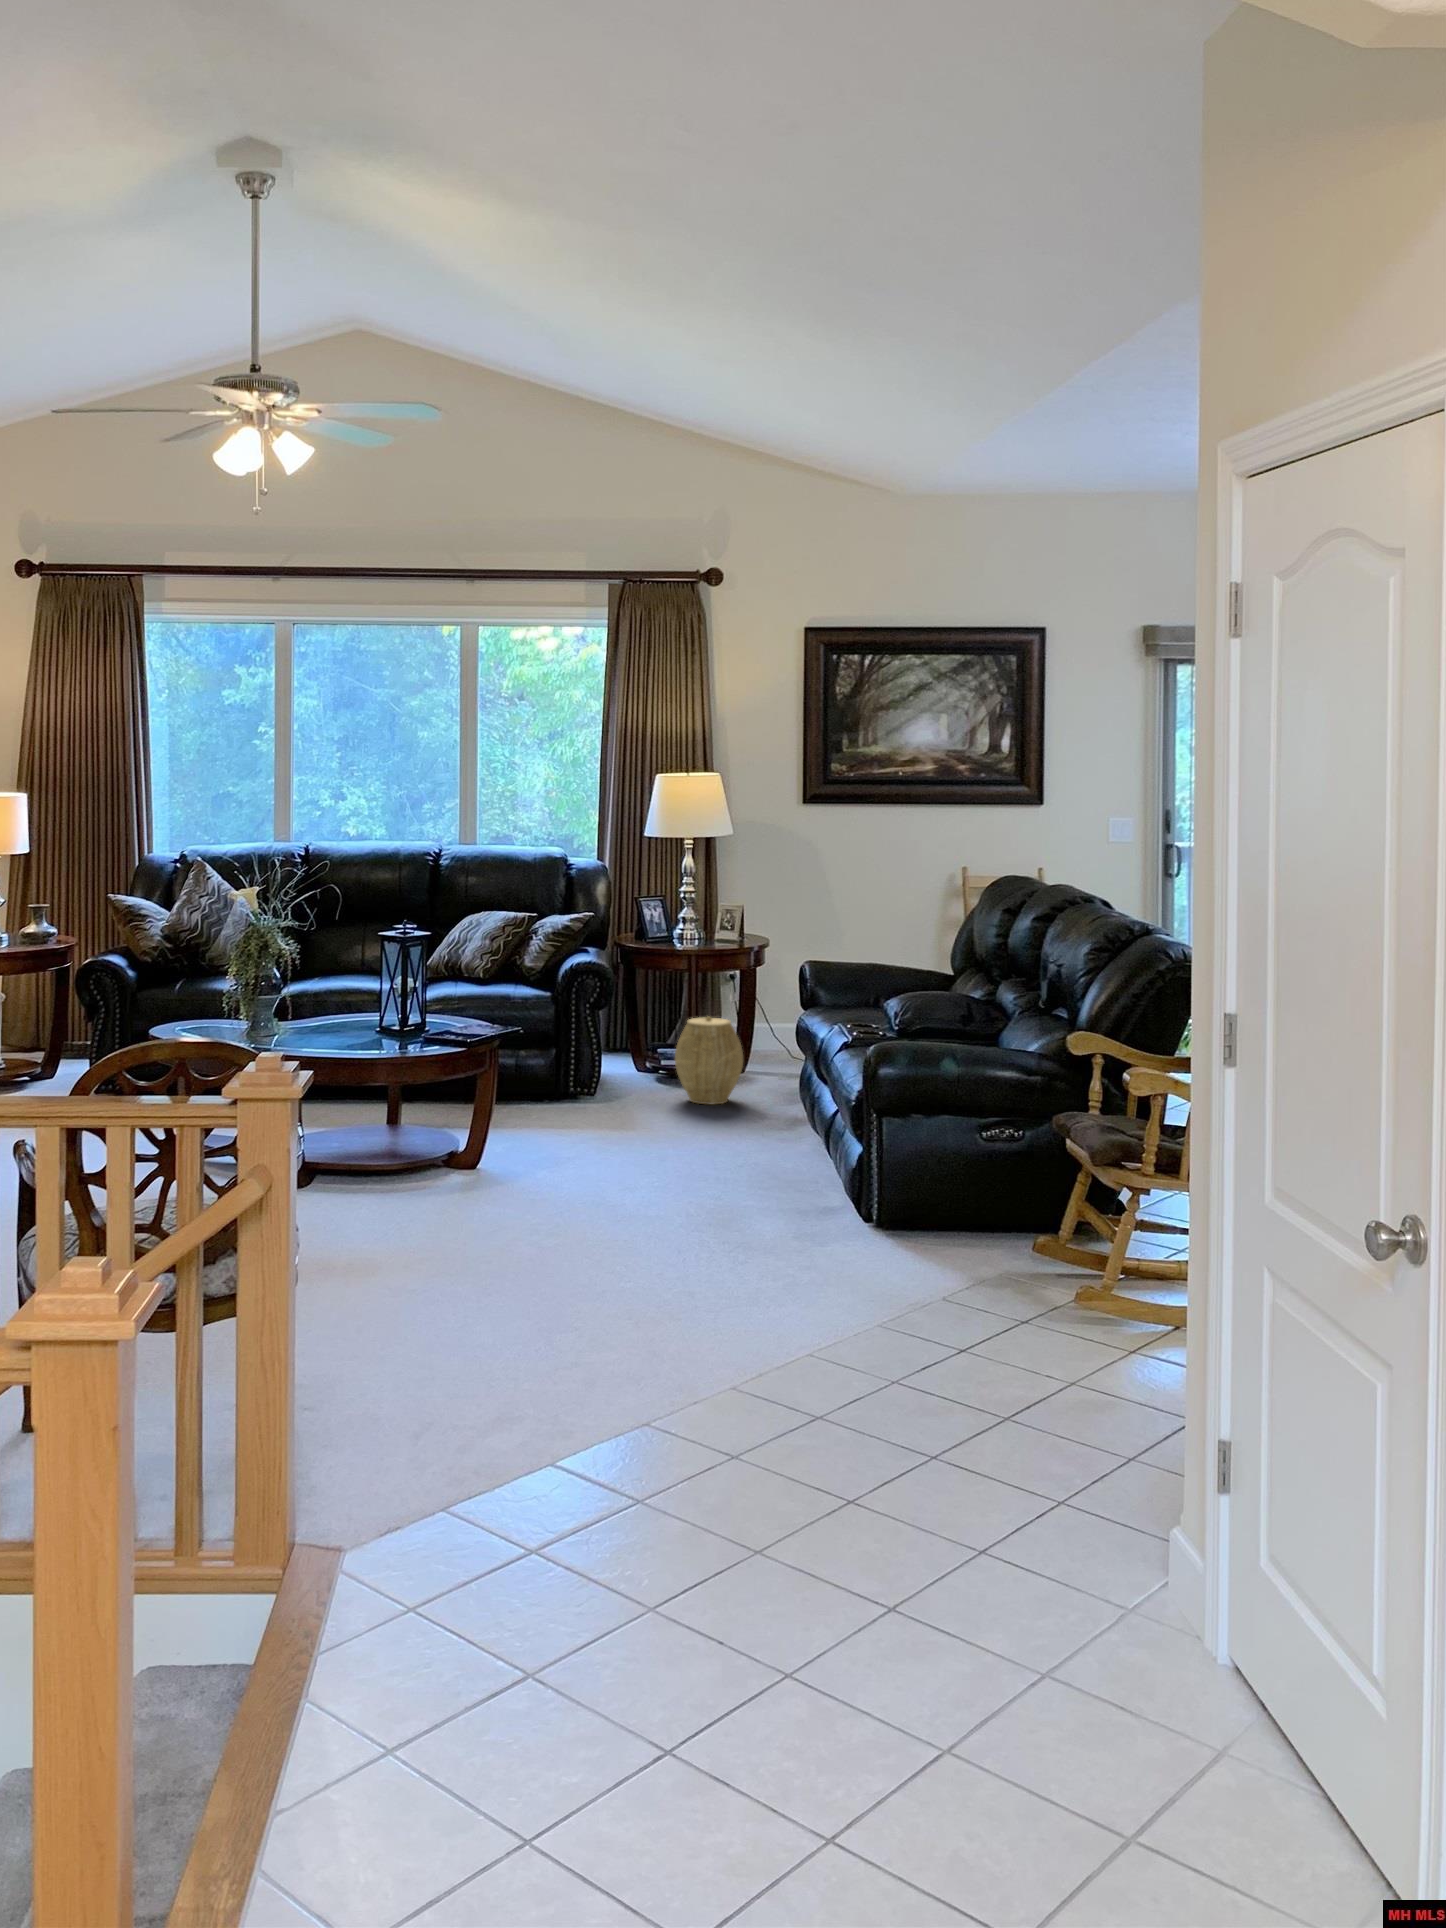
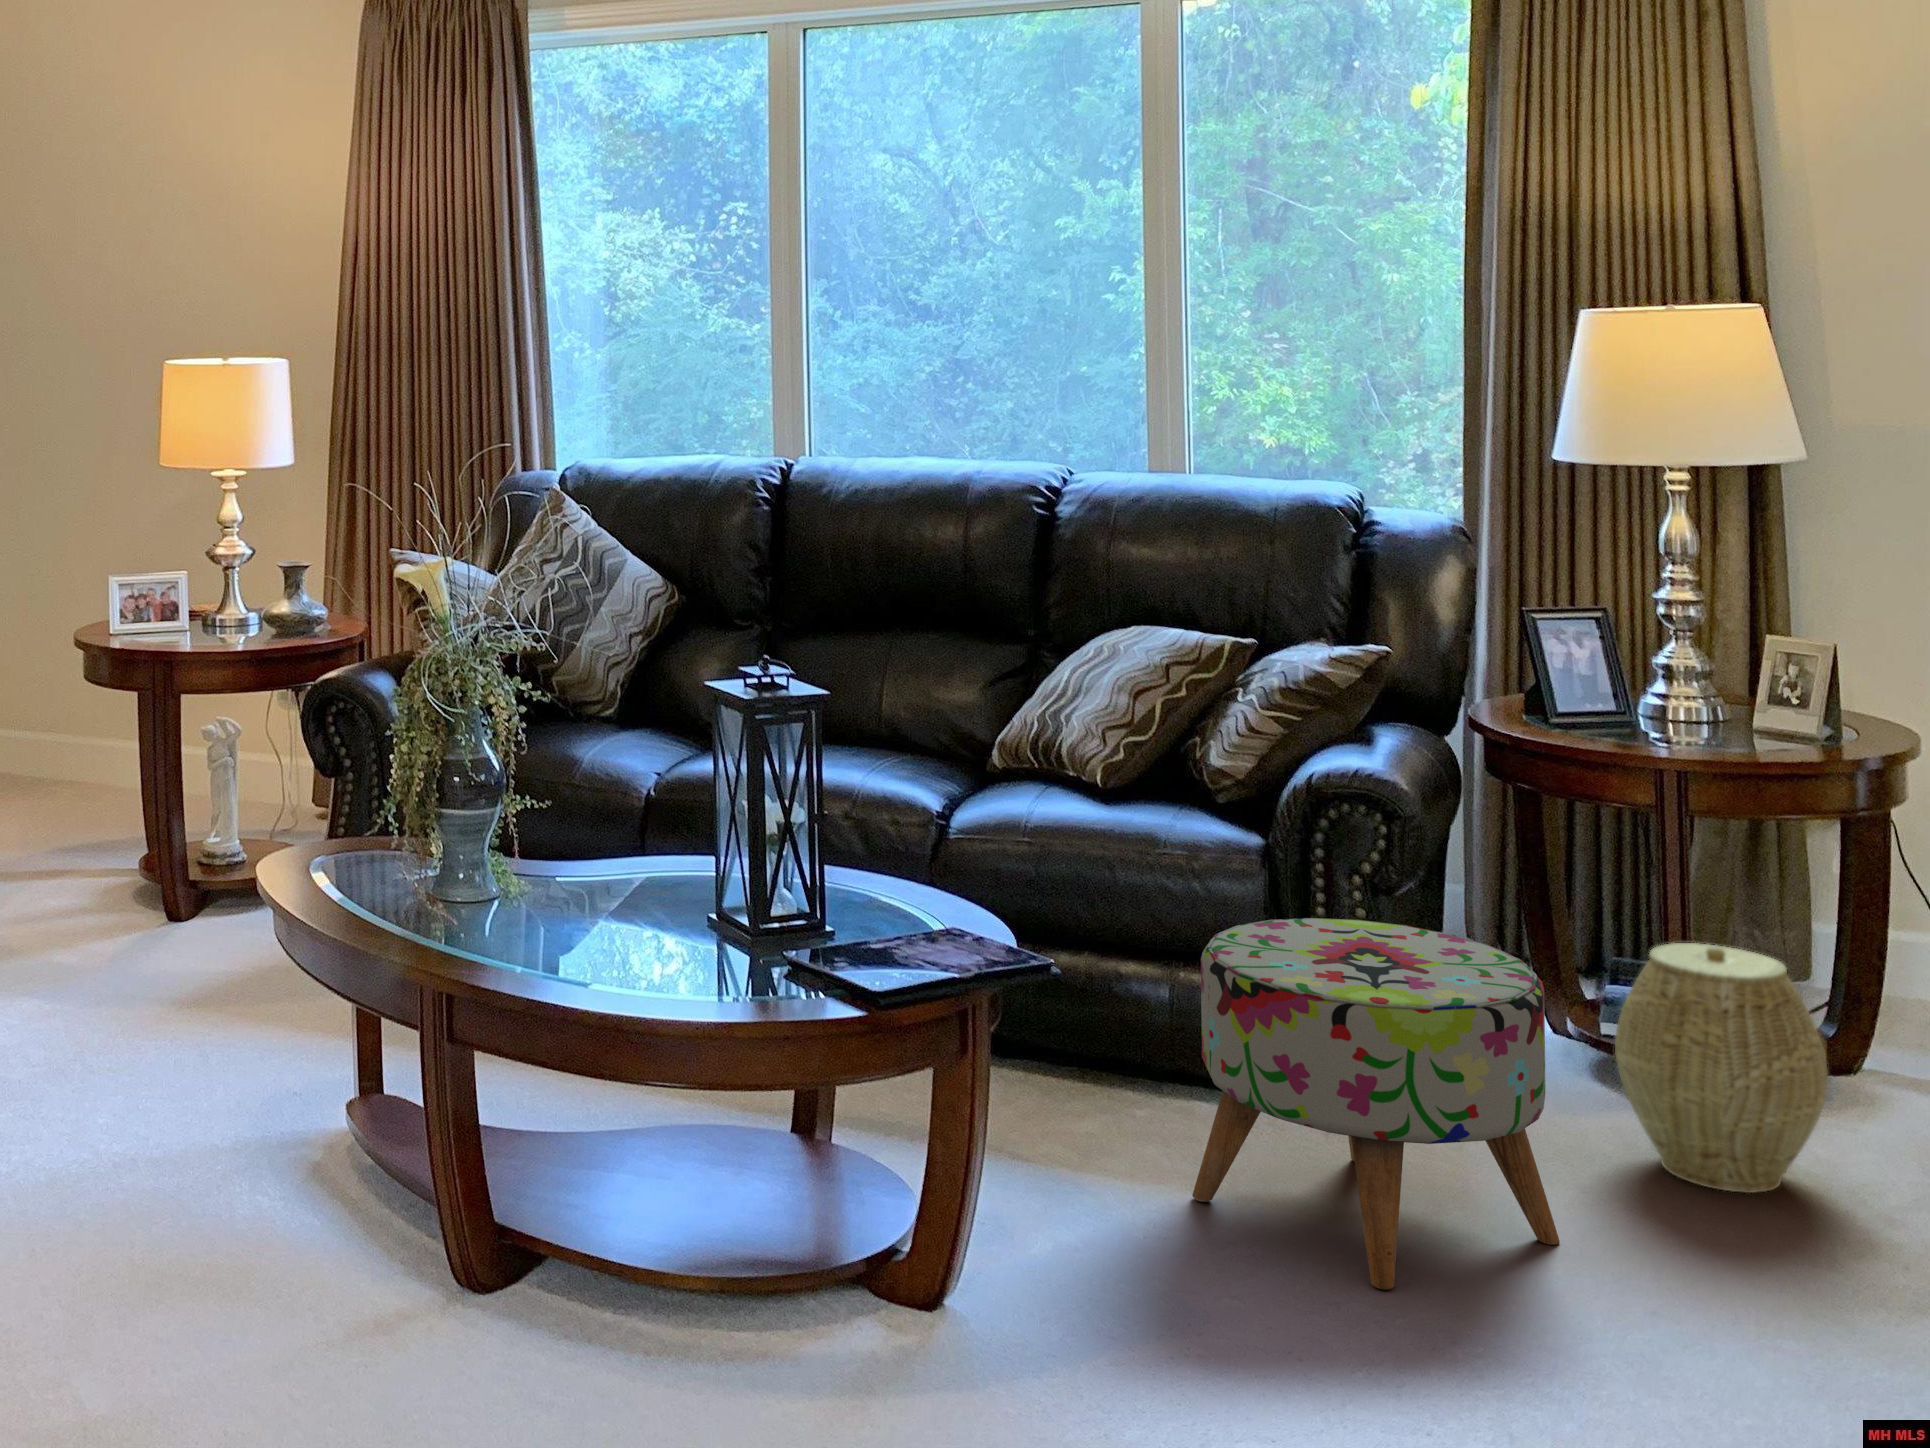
ottoman: none [539,1017,666,1139] -> present [1192,918,1560,1290]

